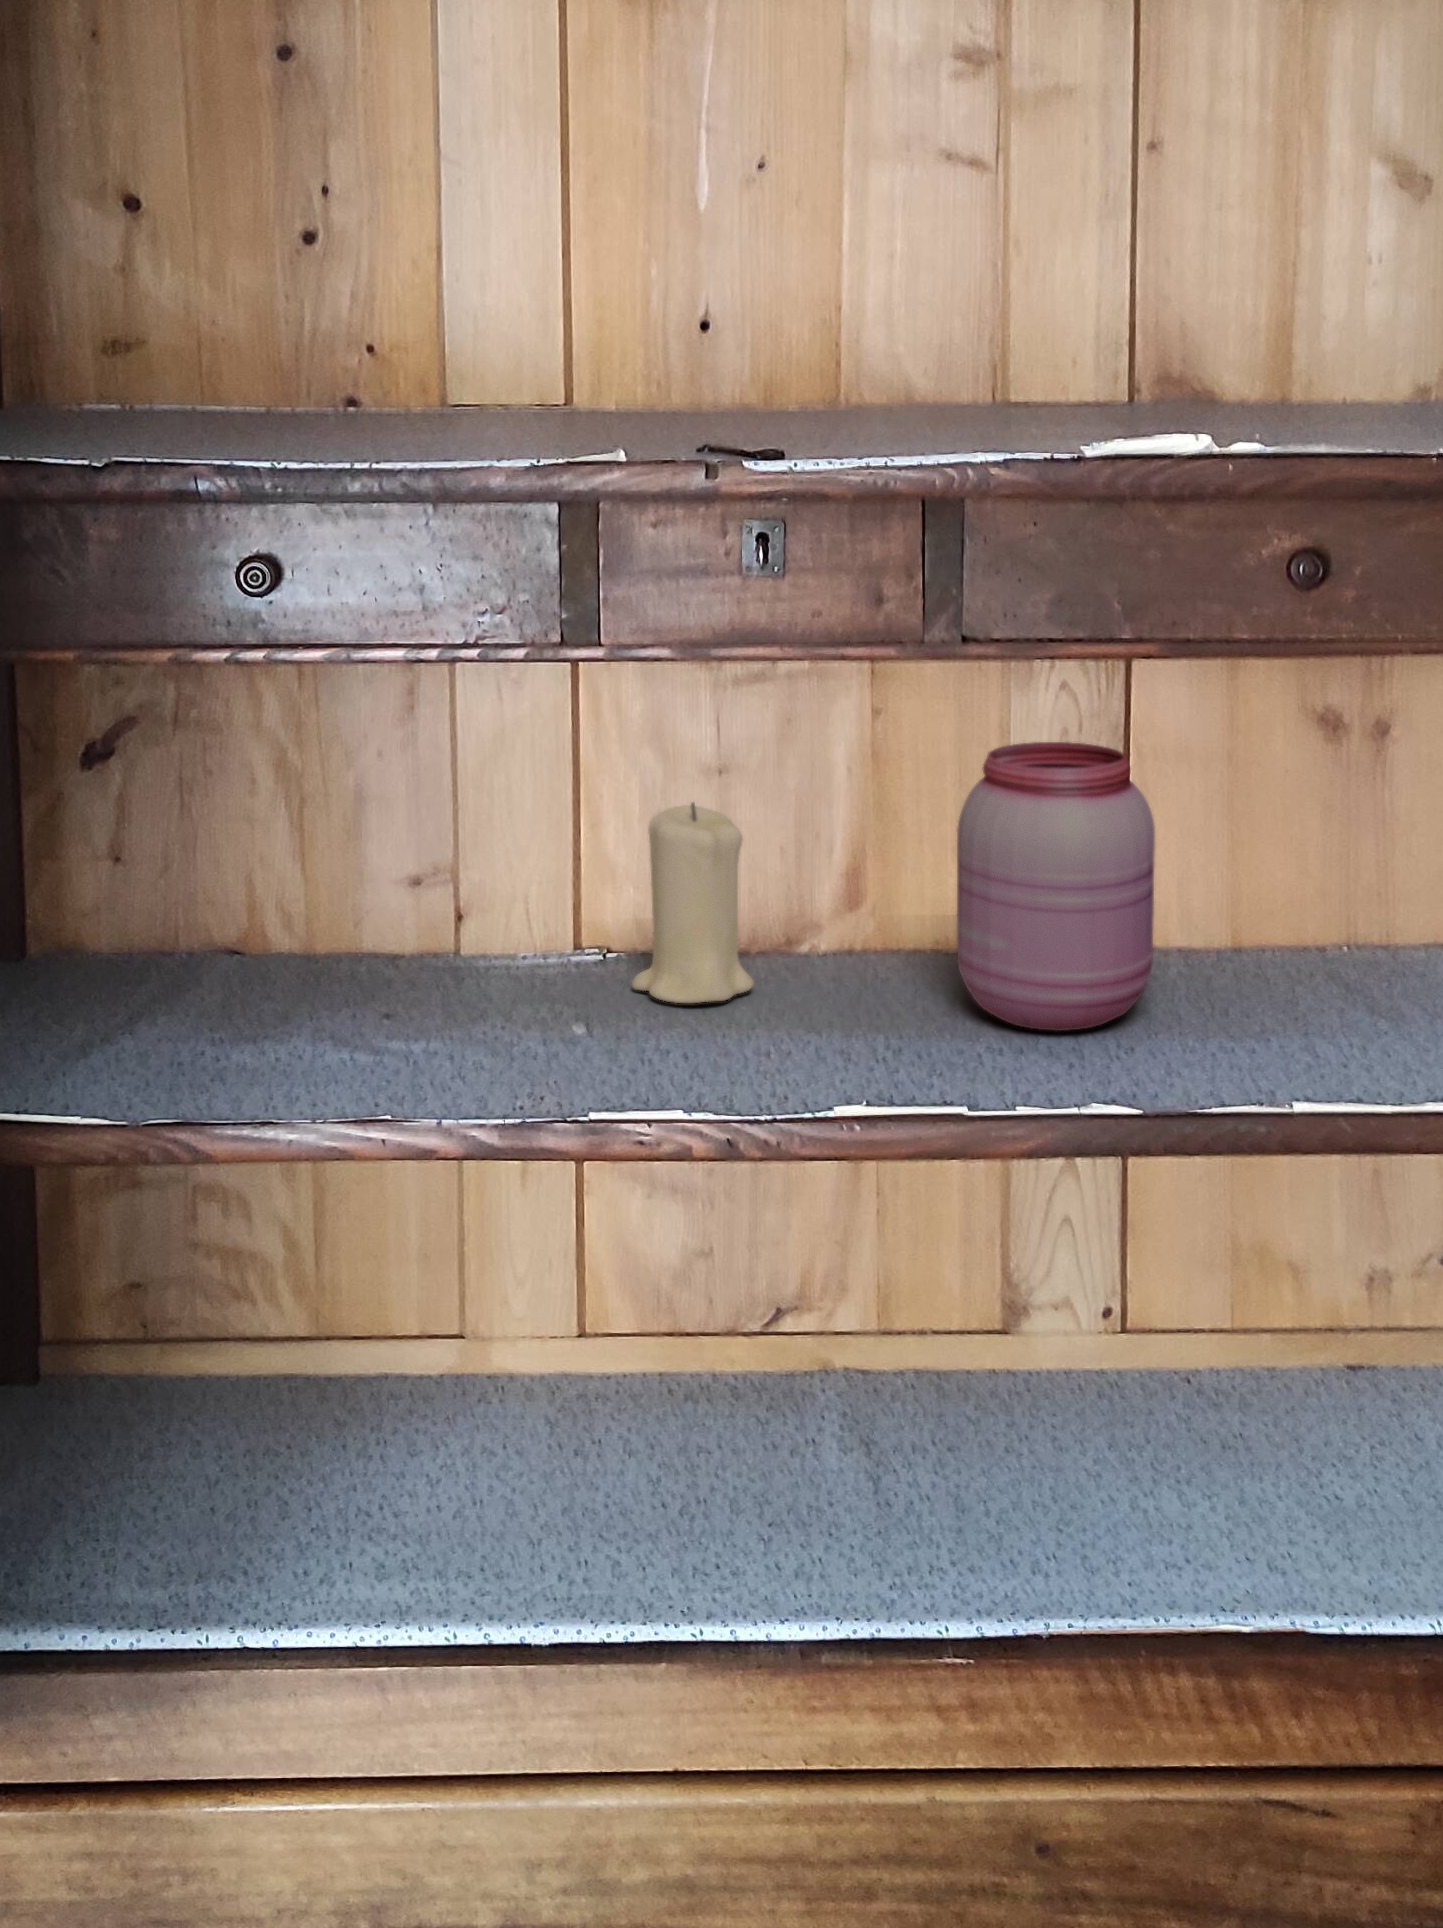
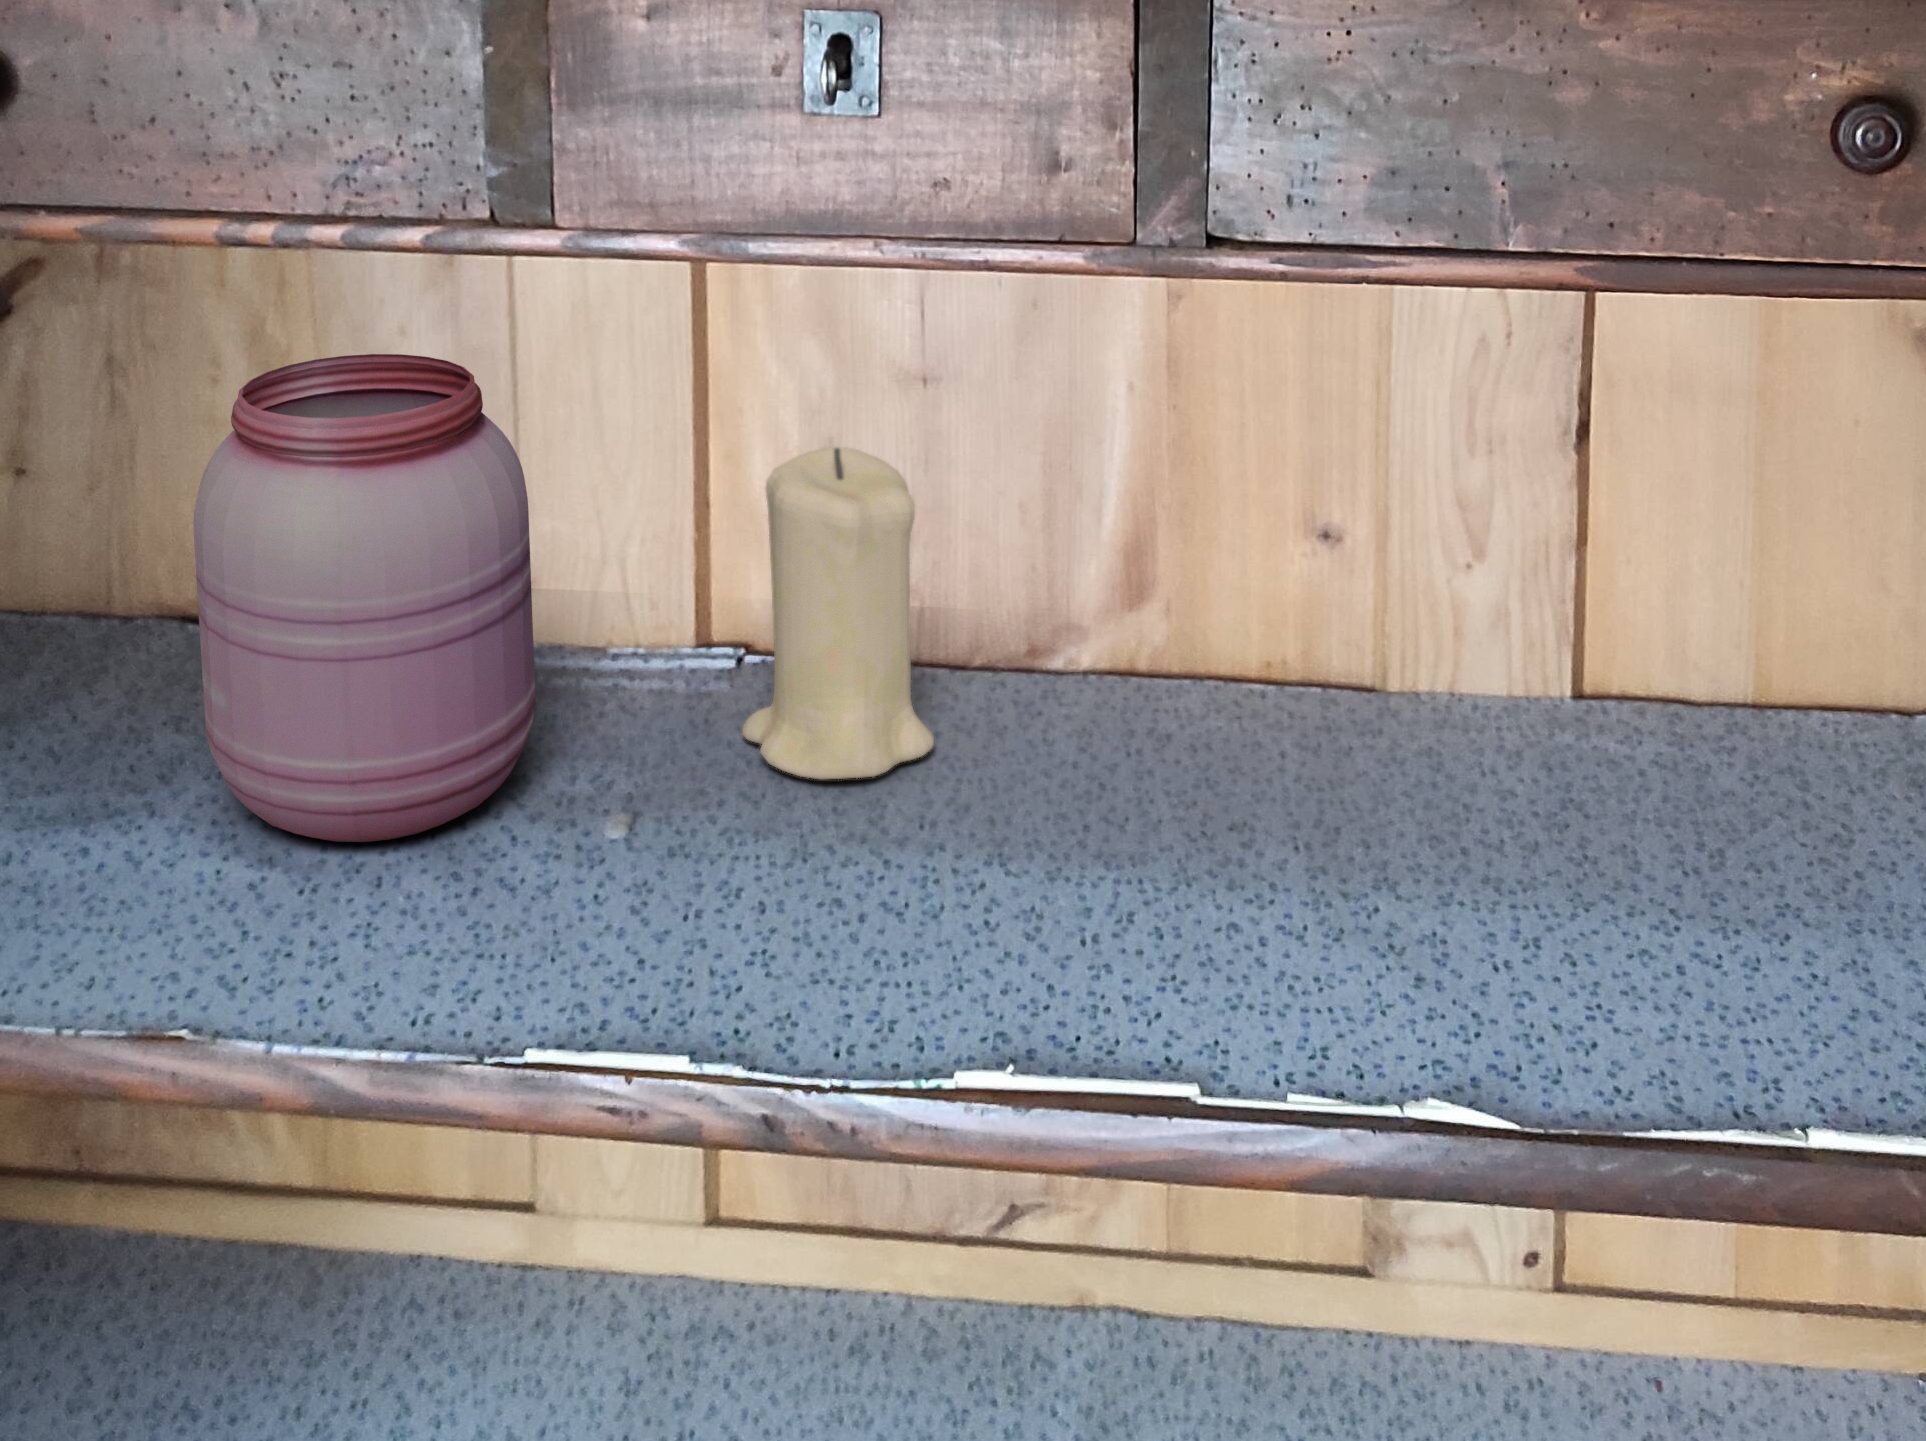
jar: present [957,742,1155,1031] -> present [193,354,535,842]

